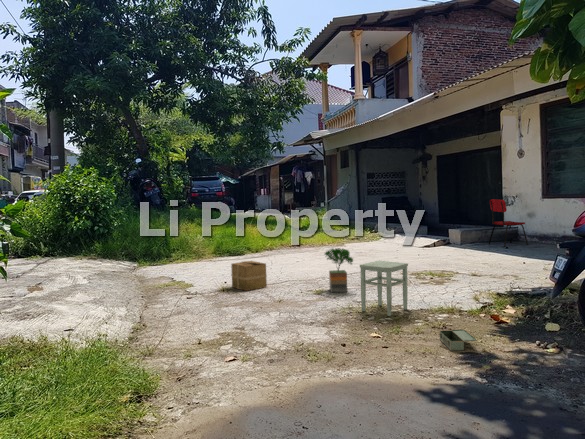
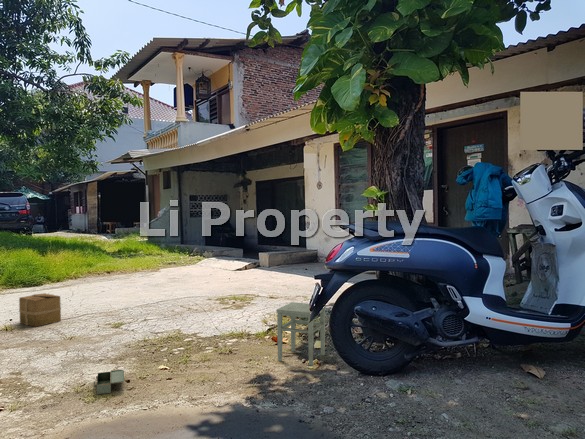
chair: present [489,199,528,247] -> none [294,225,326,268]
potted tree: present [325,248,353,292] -> none [123,278,155,323]
stool: present [360,261,408,316] -> present [276,302,326,366]
toolbox: present [439,329,477,351] -> present [94,370,125,394]

